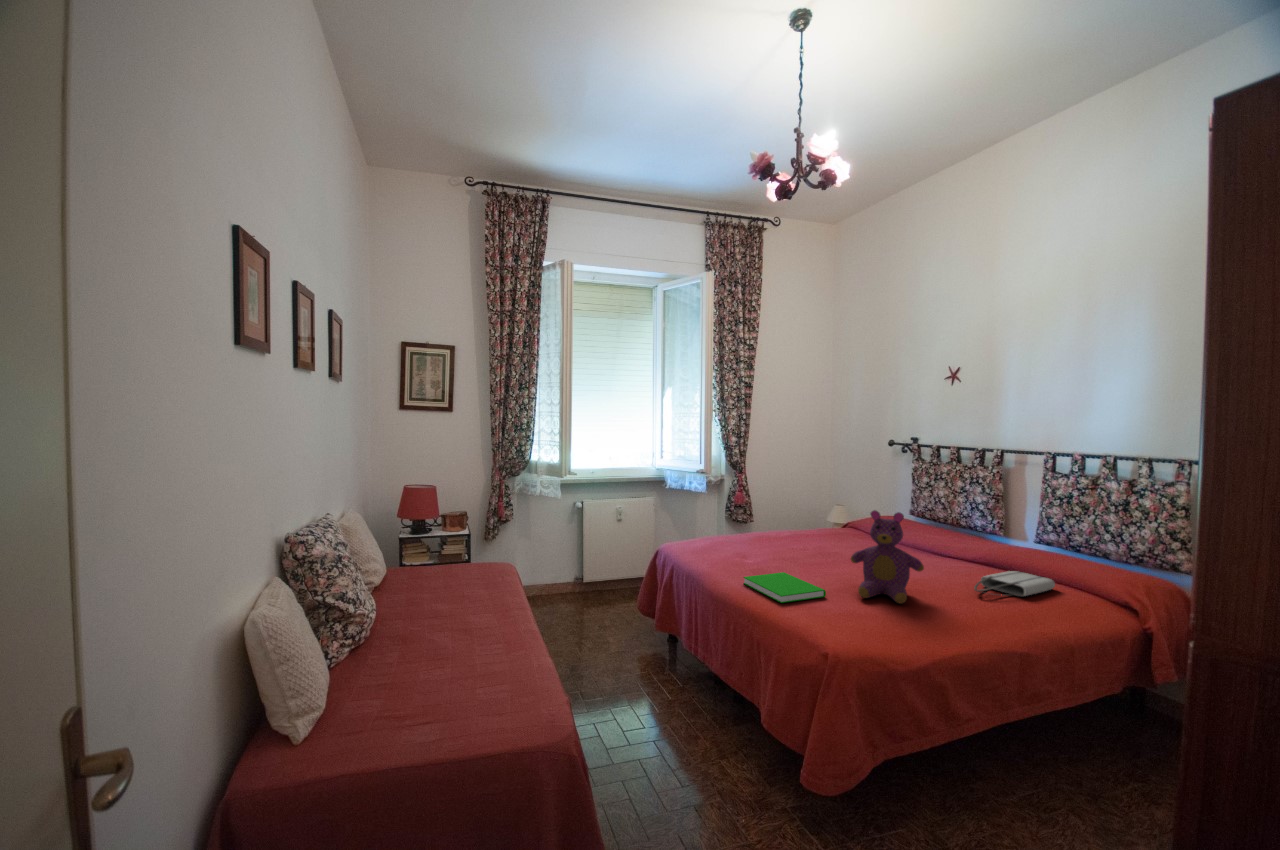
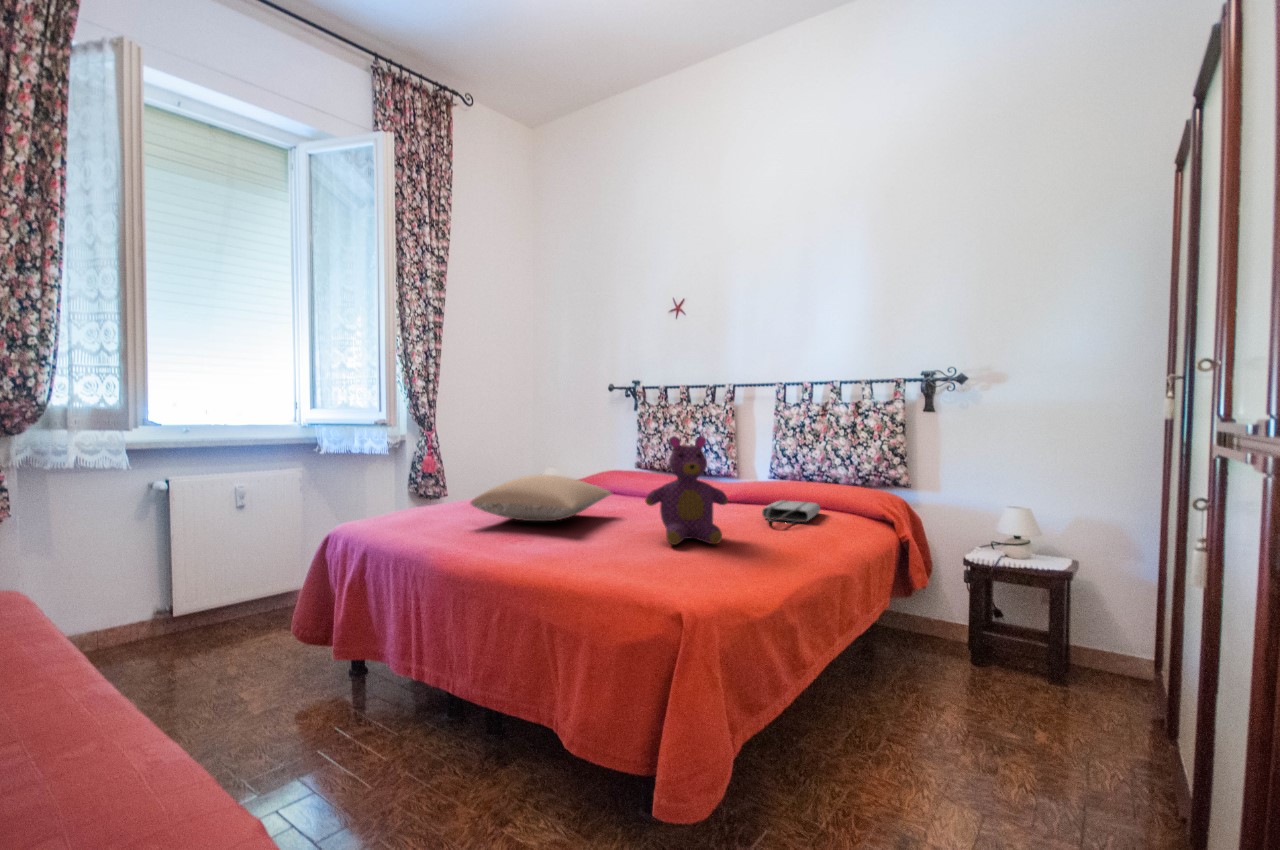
pillow: none [732,525,845,562] -> present [471,475,611,521]
book: present [744,572,826,603] -> none [514,531,631,566]

